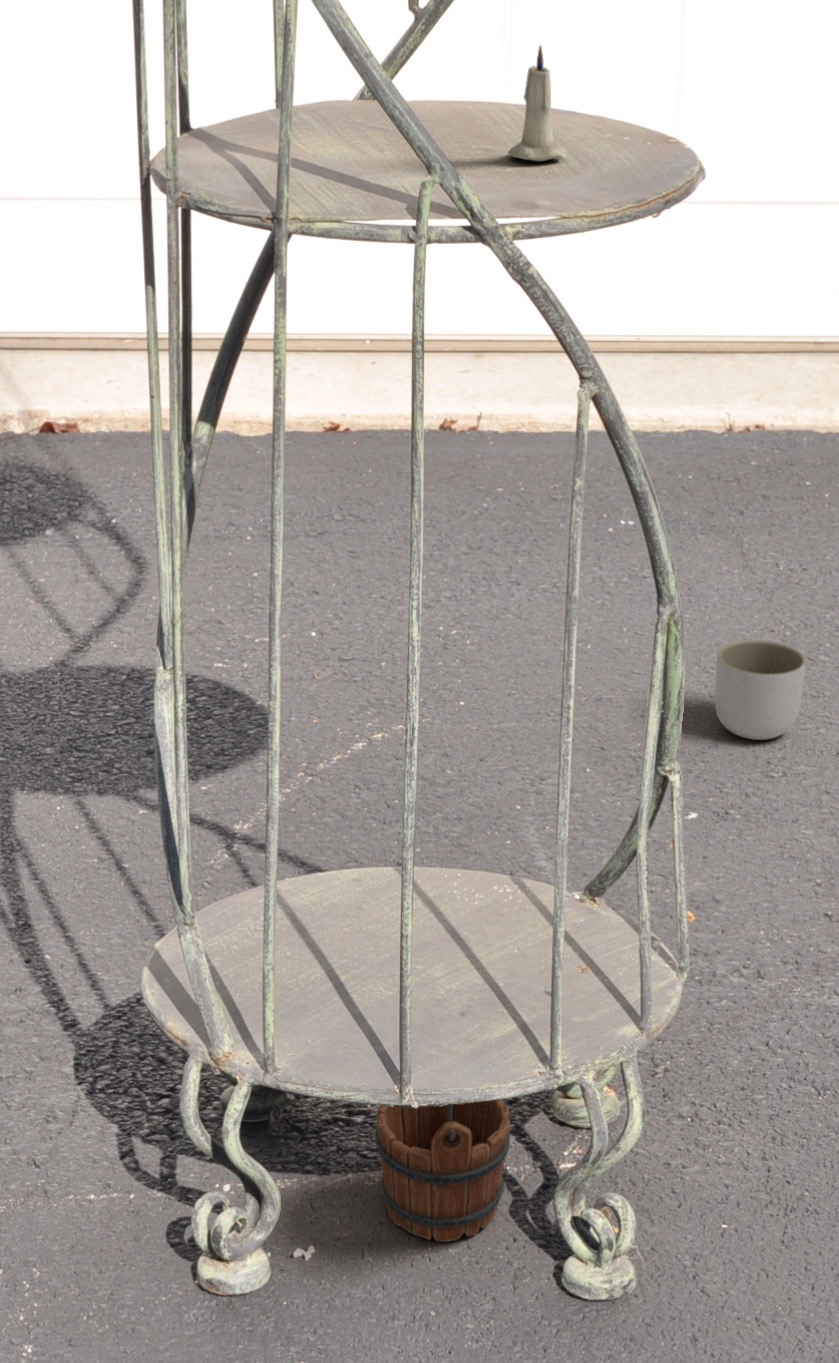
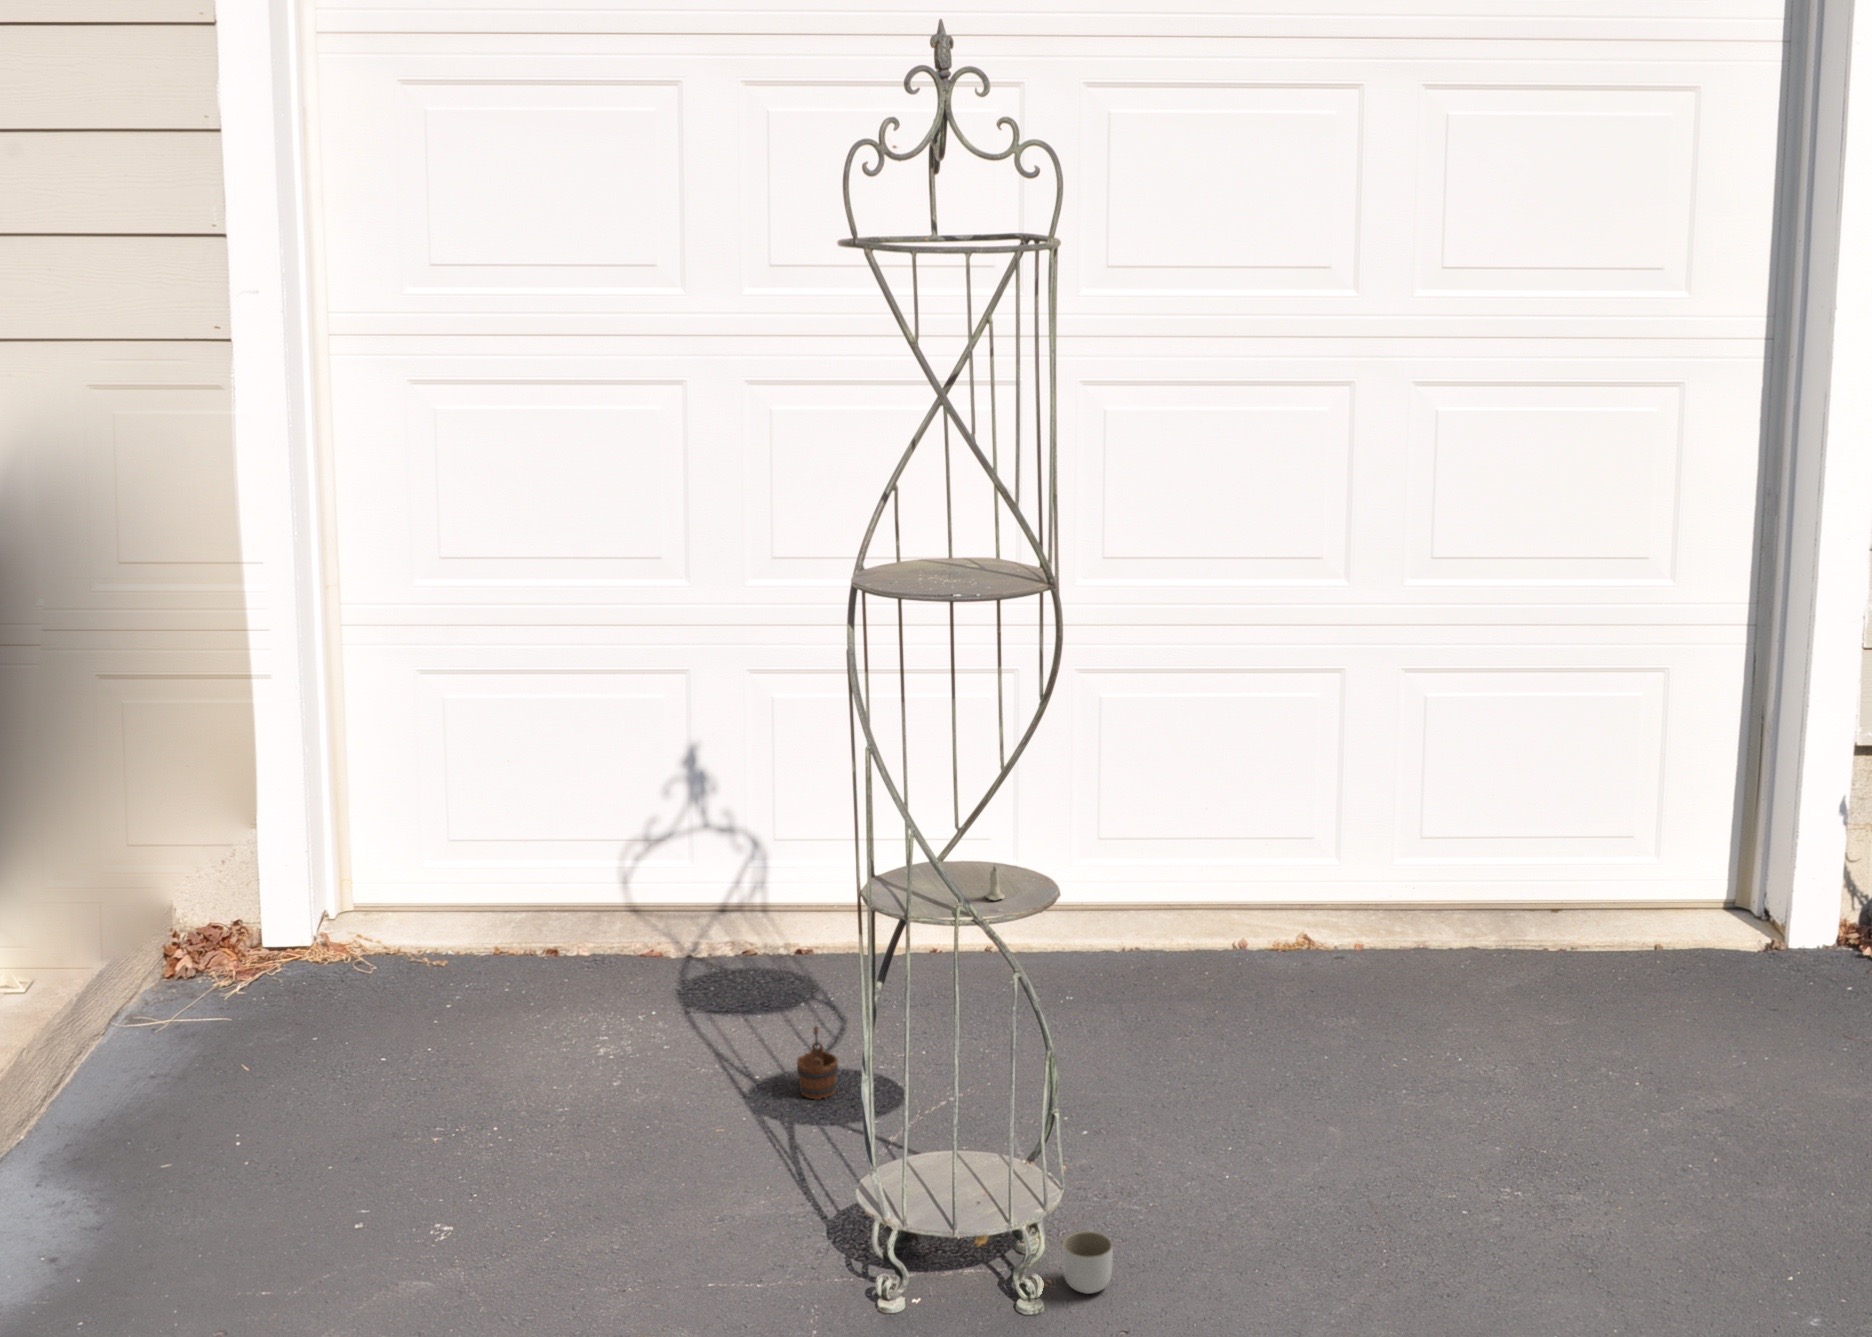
planter: present [715,640,806,740] -> present [1062,1231,1113,1294]
wooden bucket: present [375,1099,510,1242] -> present [797,1027,838,1100]

